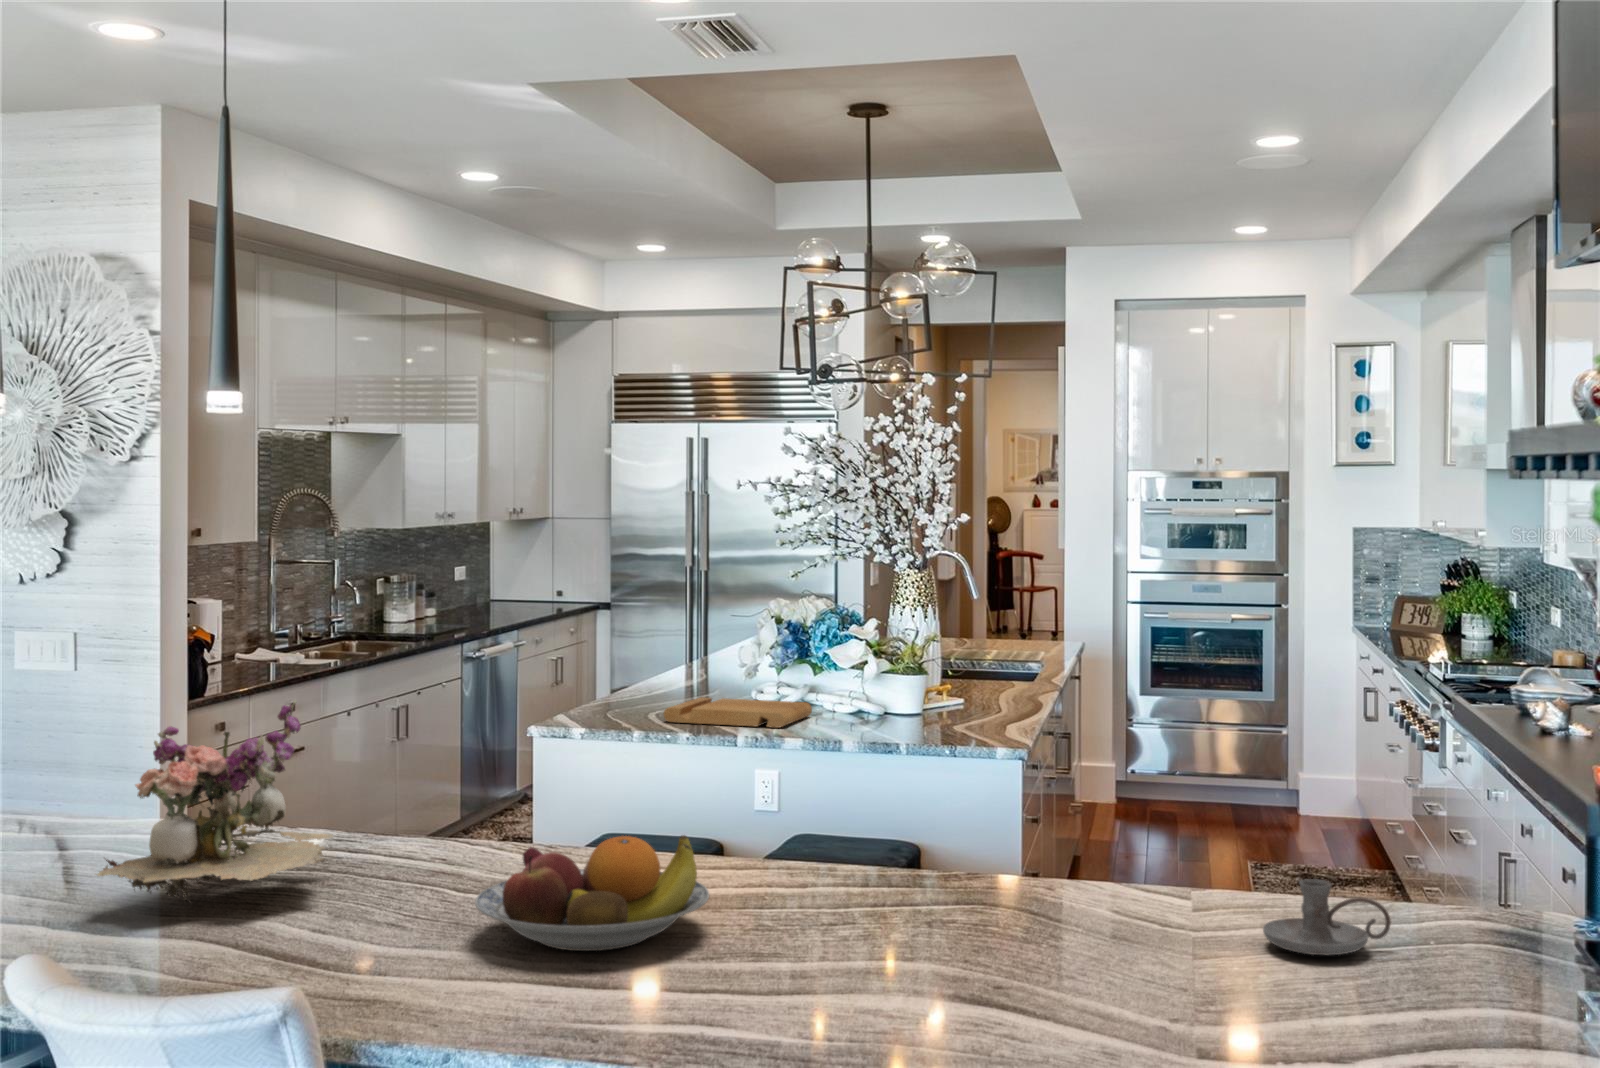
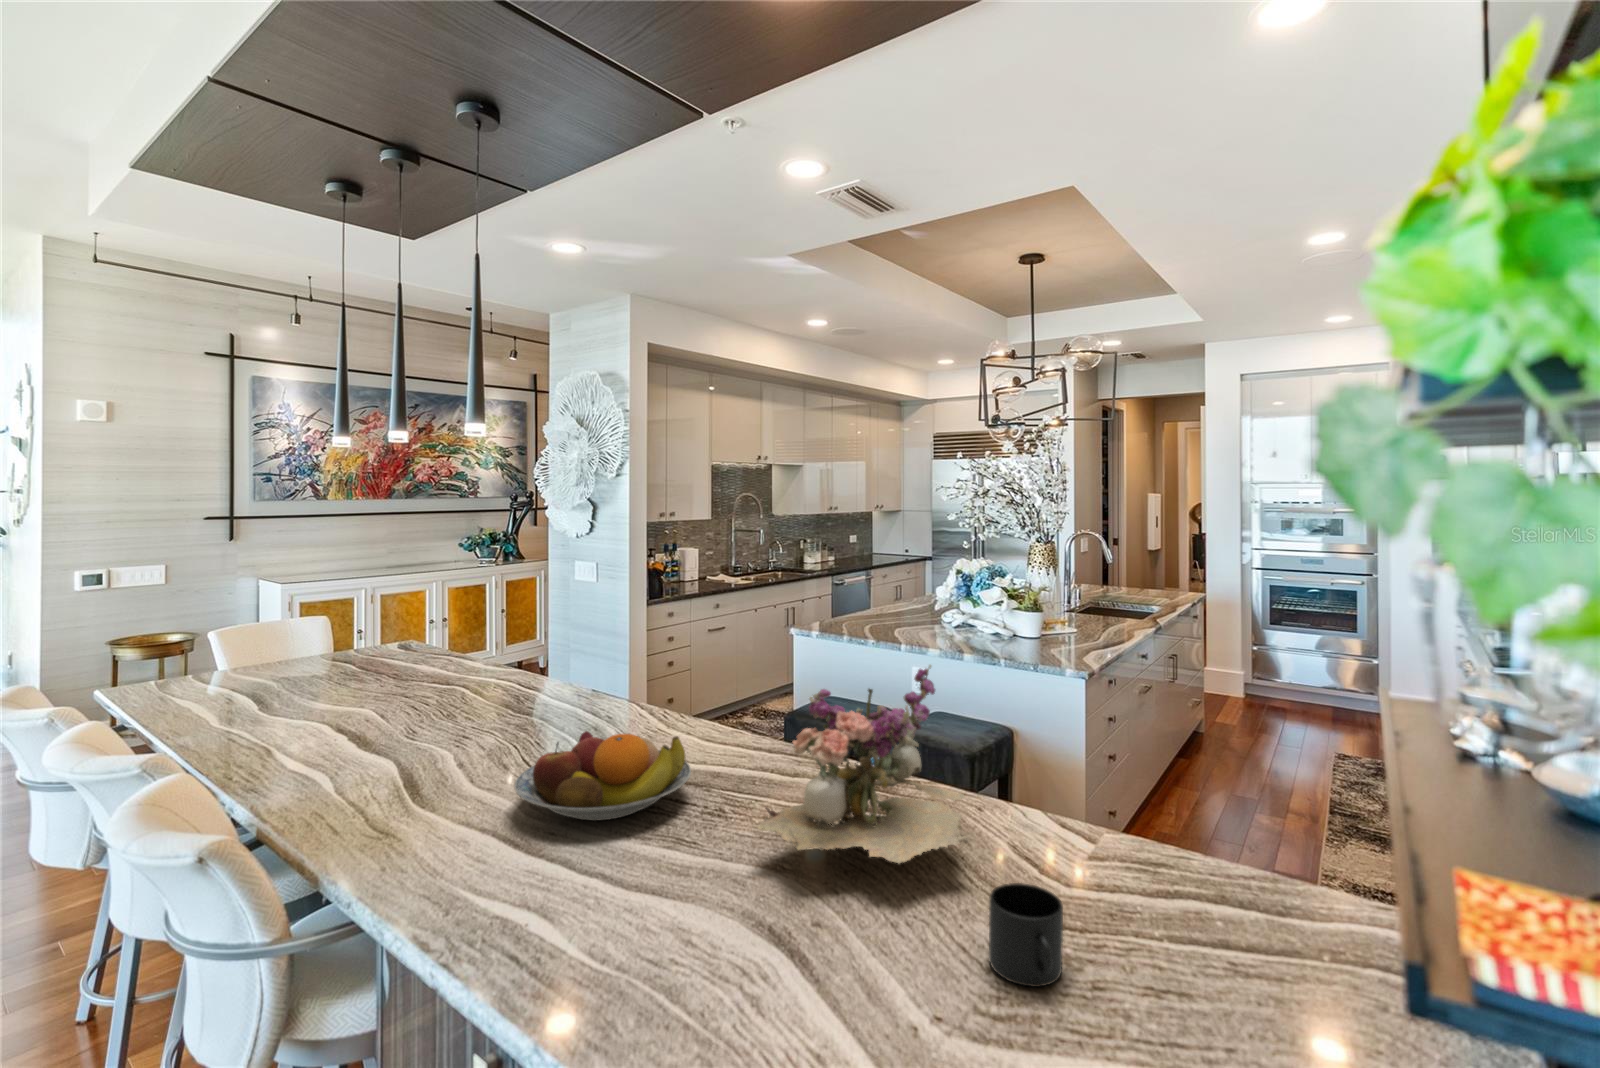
cutting board: present [664,697,812,728] -> none [867,617,961,641]
flower arrangement: present [97,700,333,901] -> present [757,665,968,863]
candle holder: present [1263,879,1391,955] -> none [1123,865,1267,959]
mug: none [1170,907,1246,991] -> present [989,883,1063,987]

